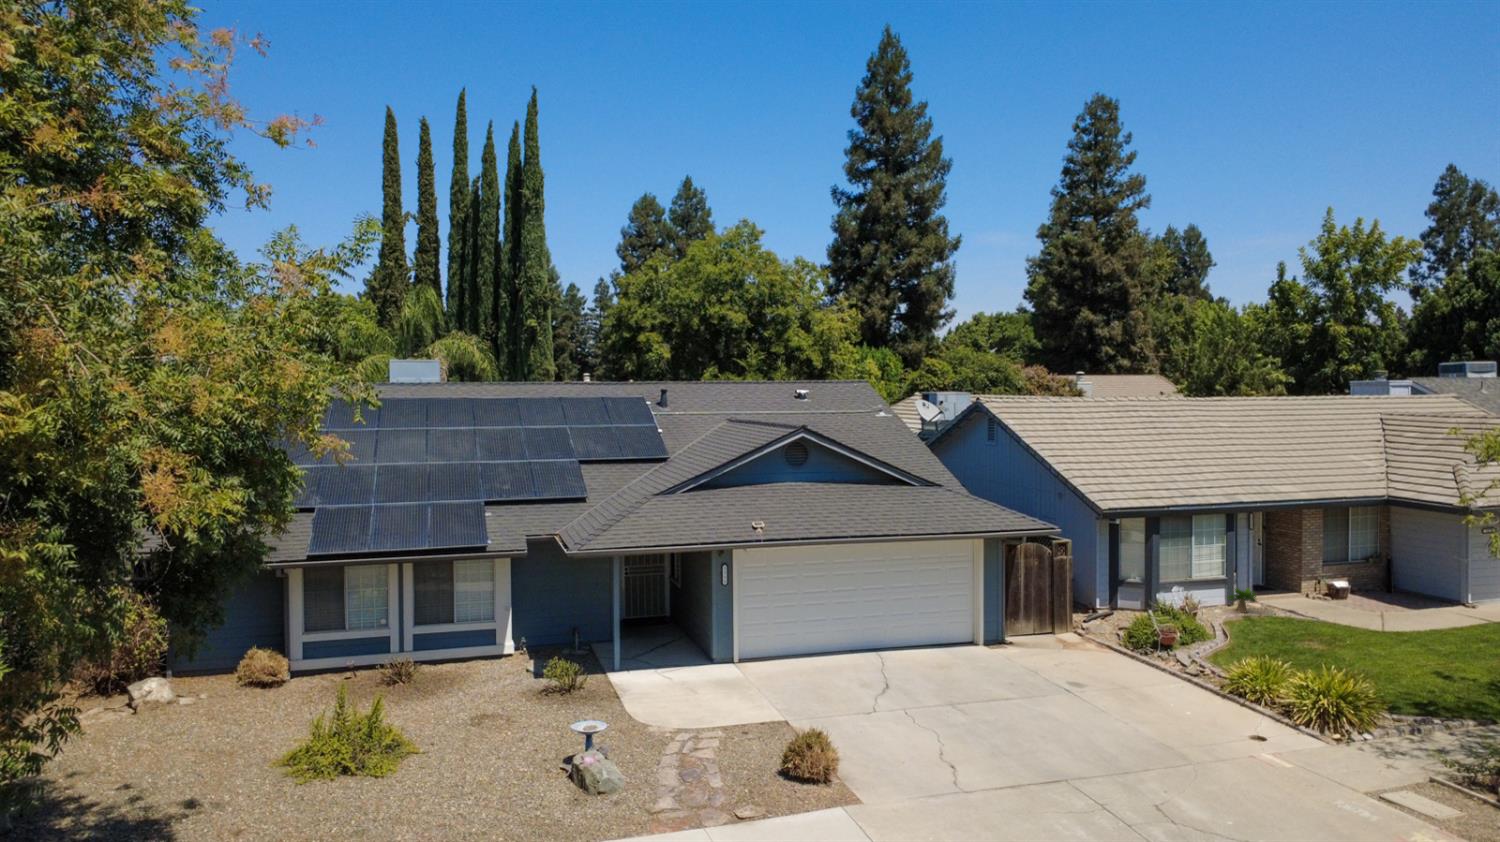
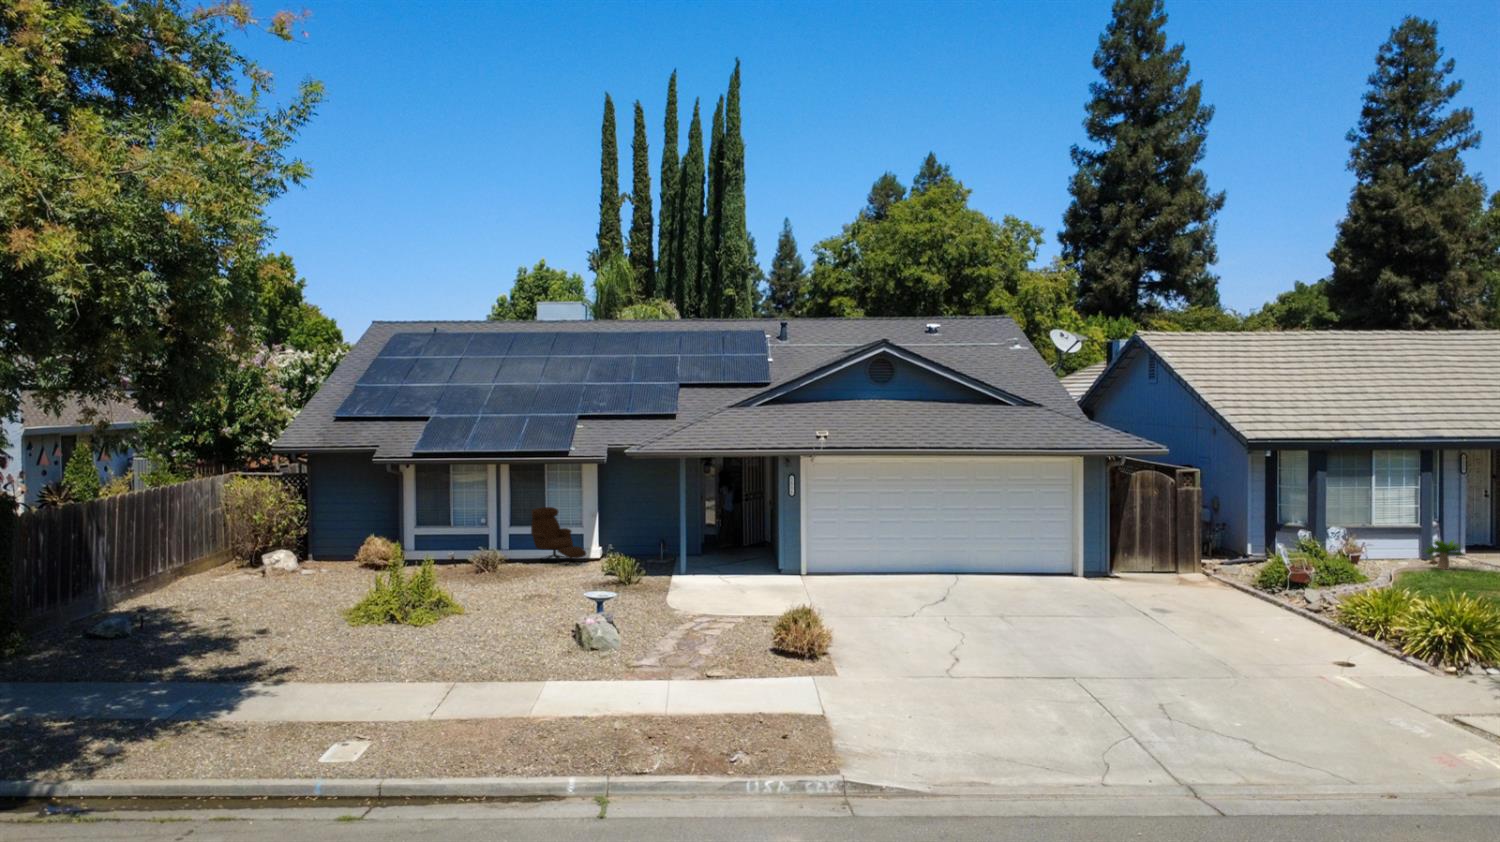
lounge chair: none [439,601,503,667] -> present [531,507,586,565]

